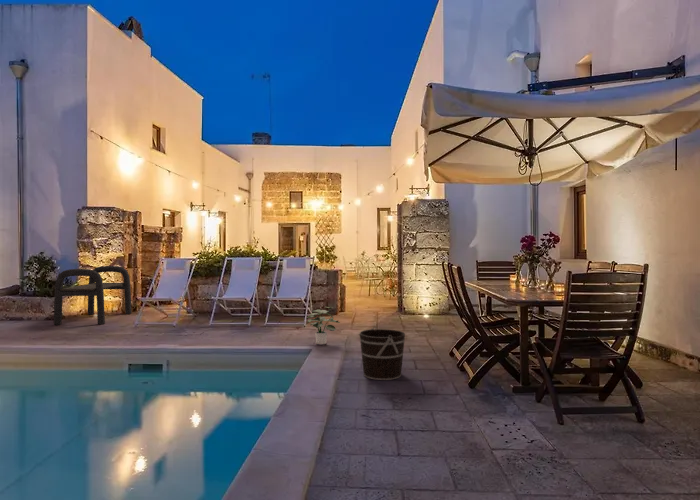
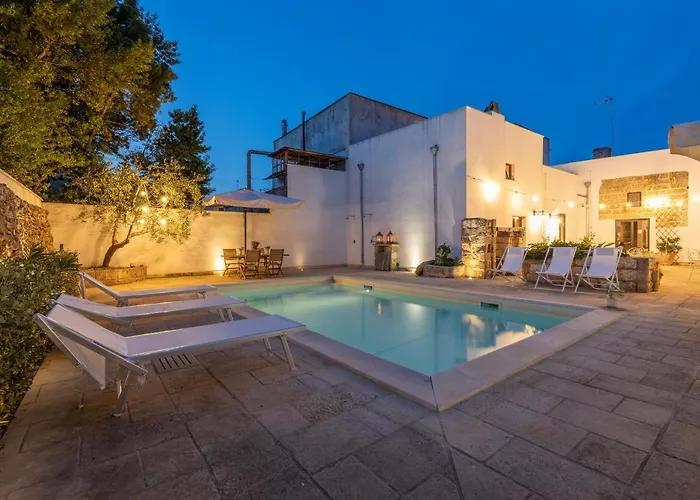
bench: present [54,266,132,325] -> none [450,251,489,282]
bucket: present [359,327,405,380] -> none [625,294,669,330]

